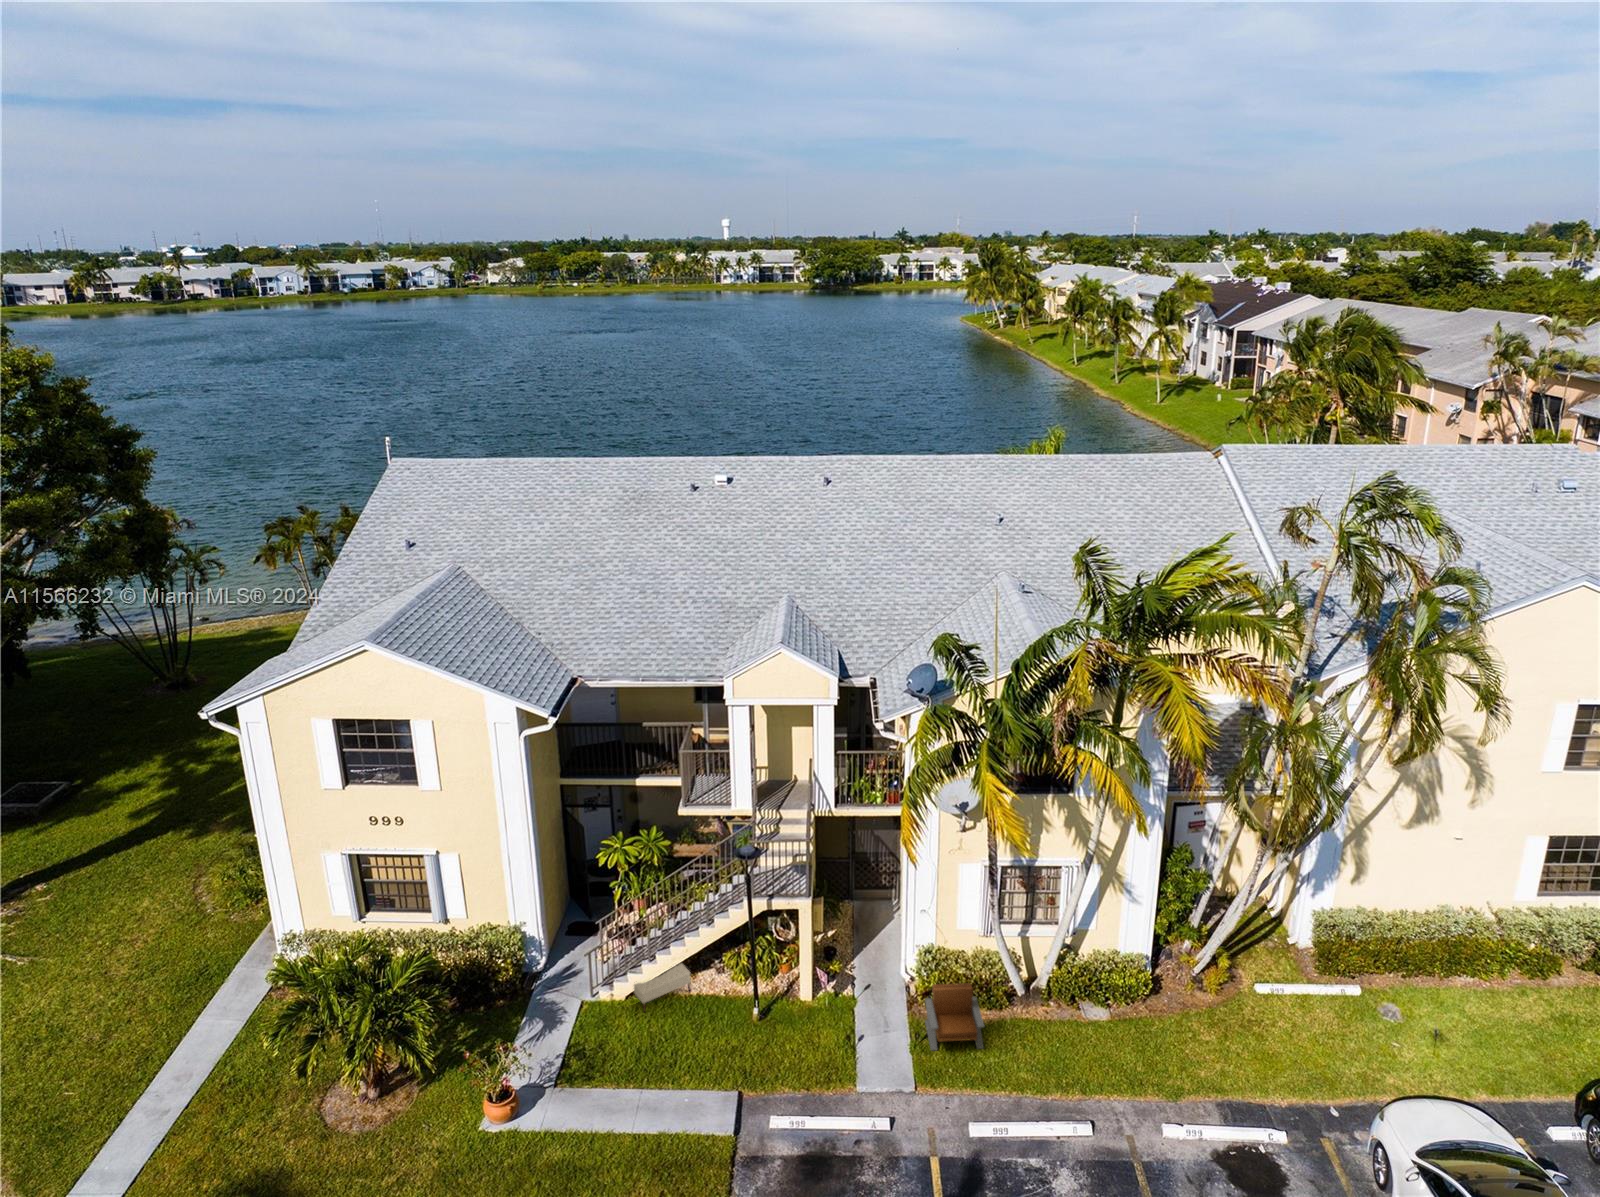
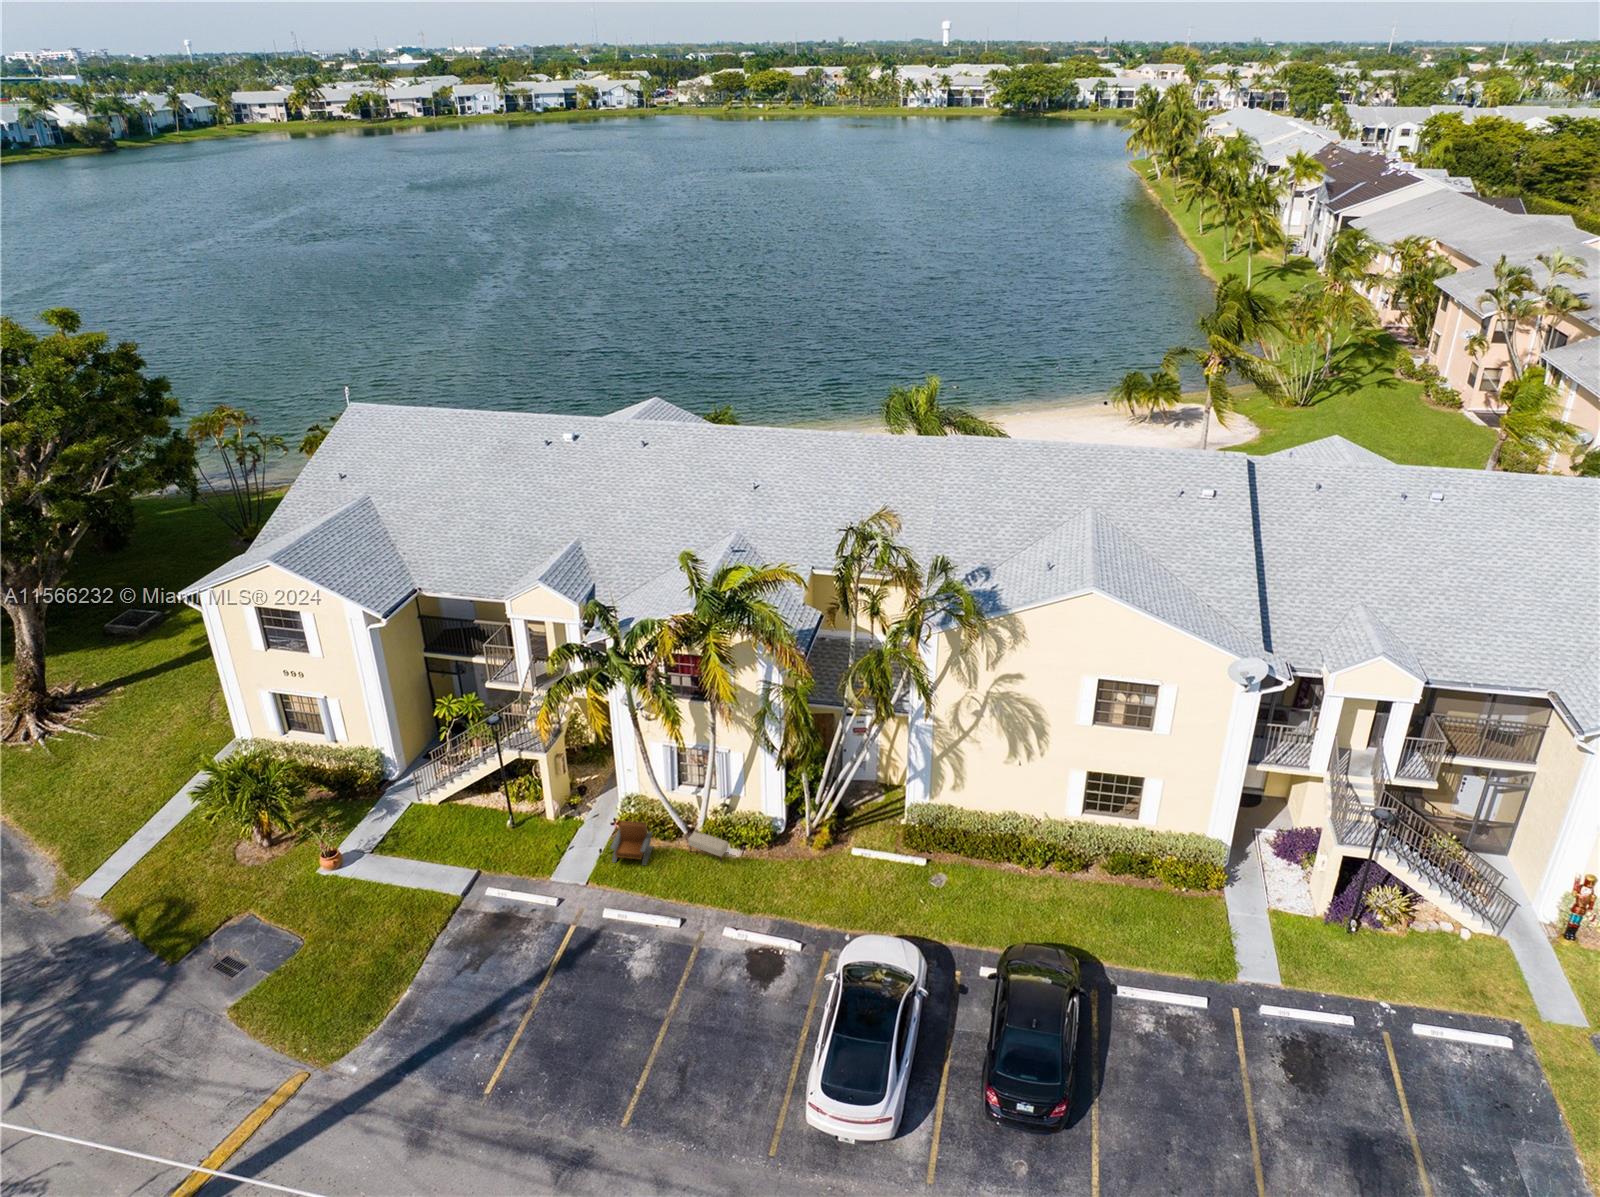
bench: present [634,964,691,1012] -> present [688,832,728,862]

